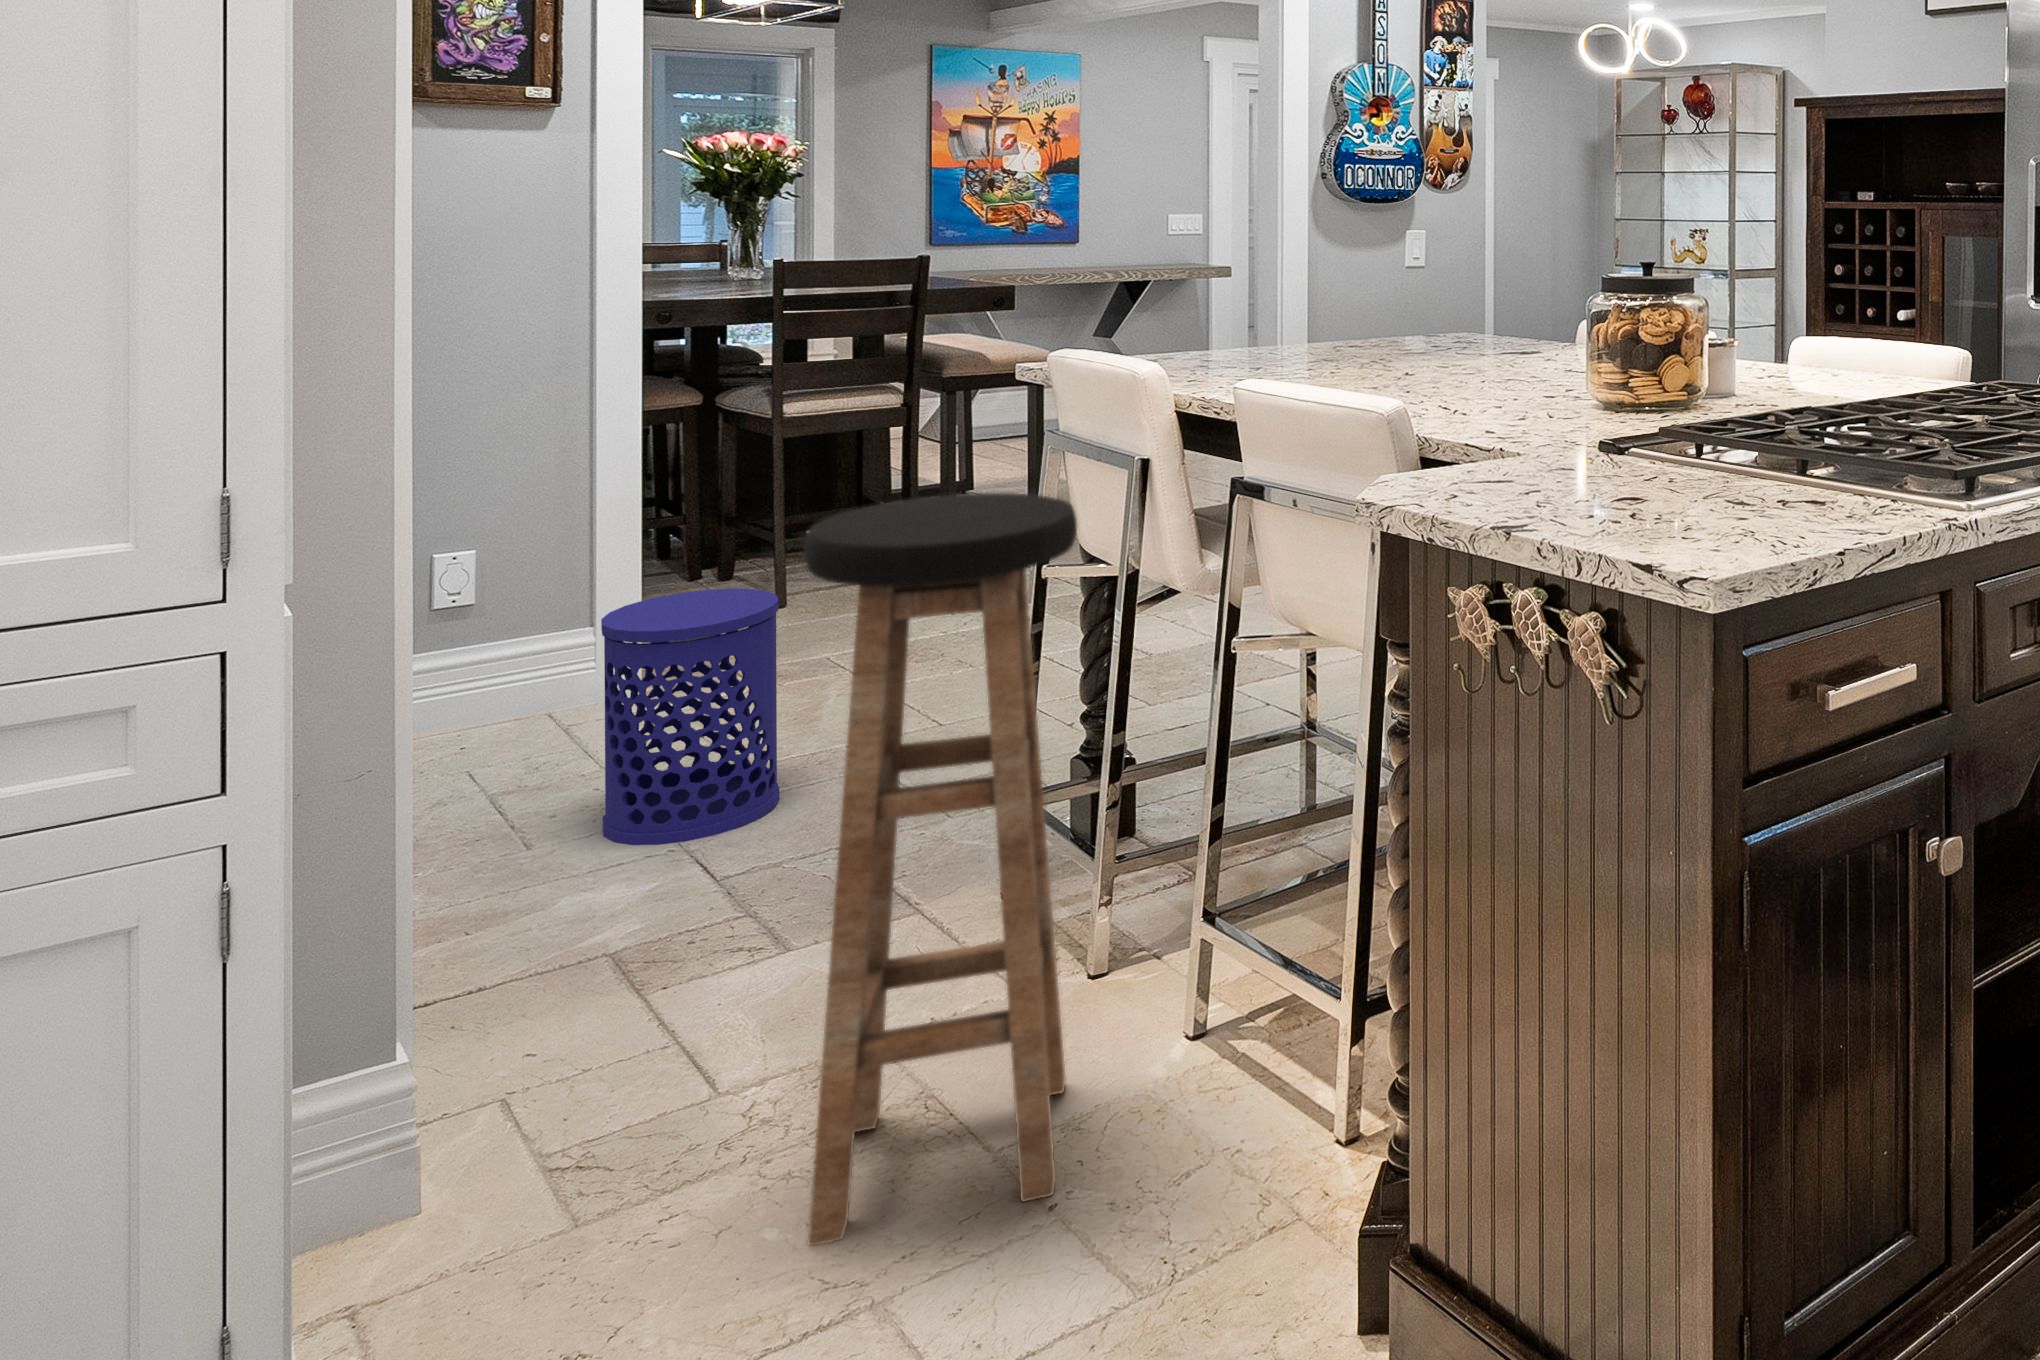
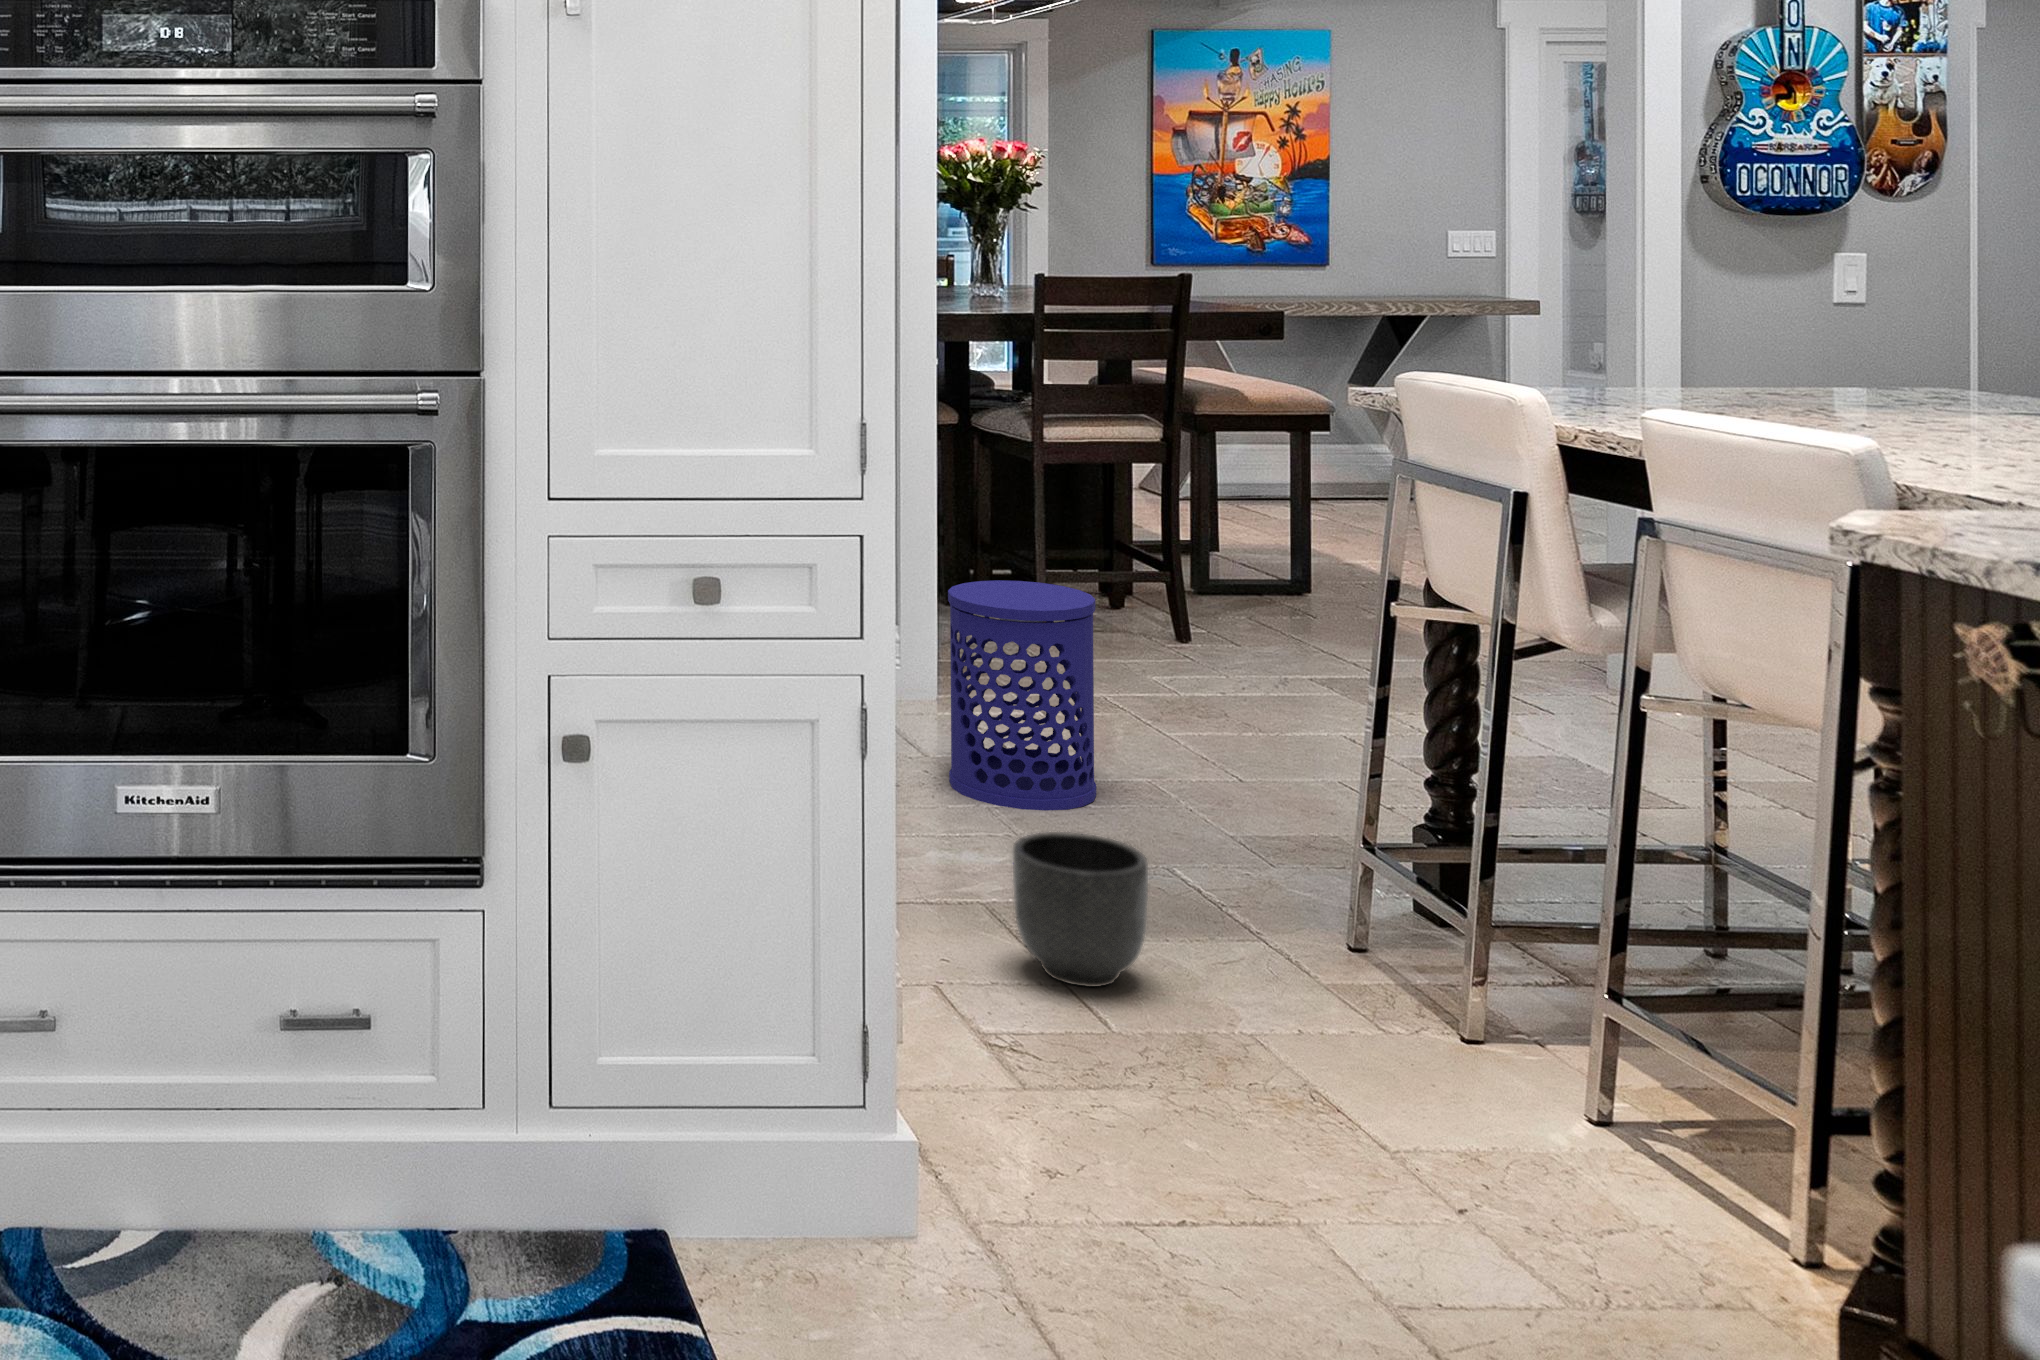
bar stool: present [804,493,1077,1246] -> none [1209,493,1467,1188]
planter: none [603,890,774,1079] -> present [1013,832,1148,987]

